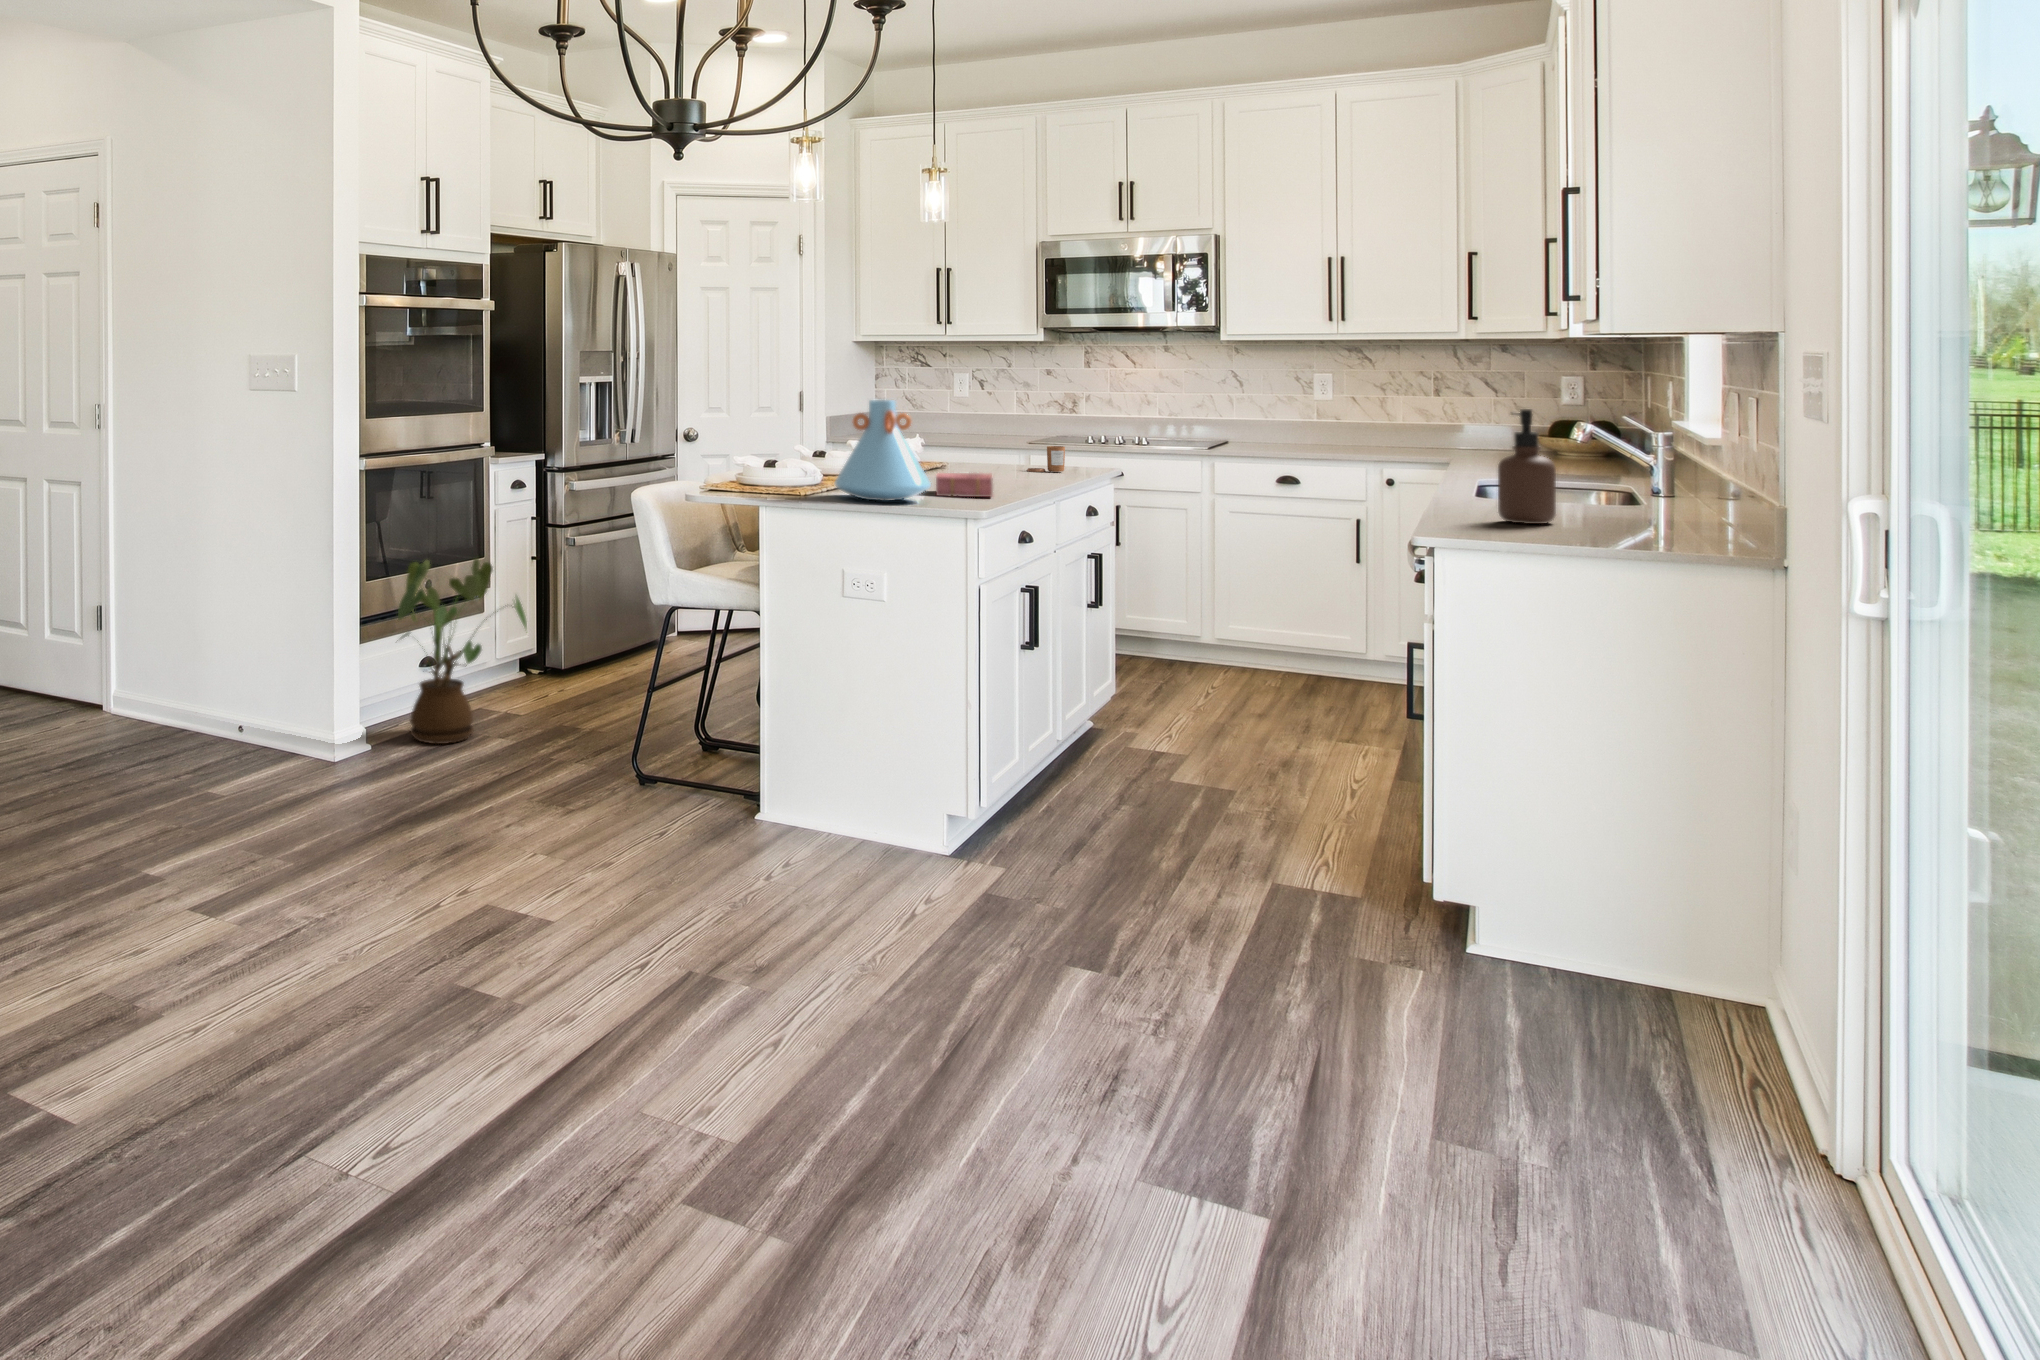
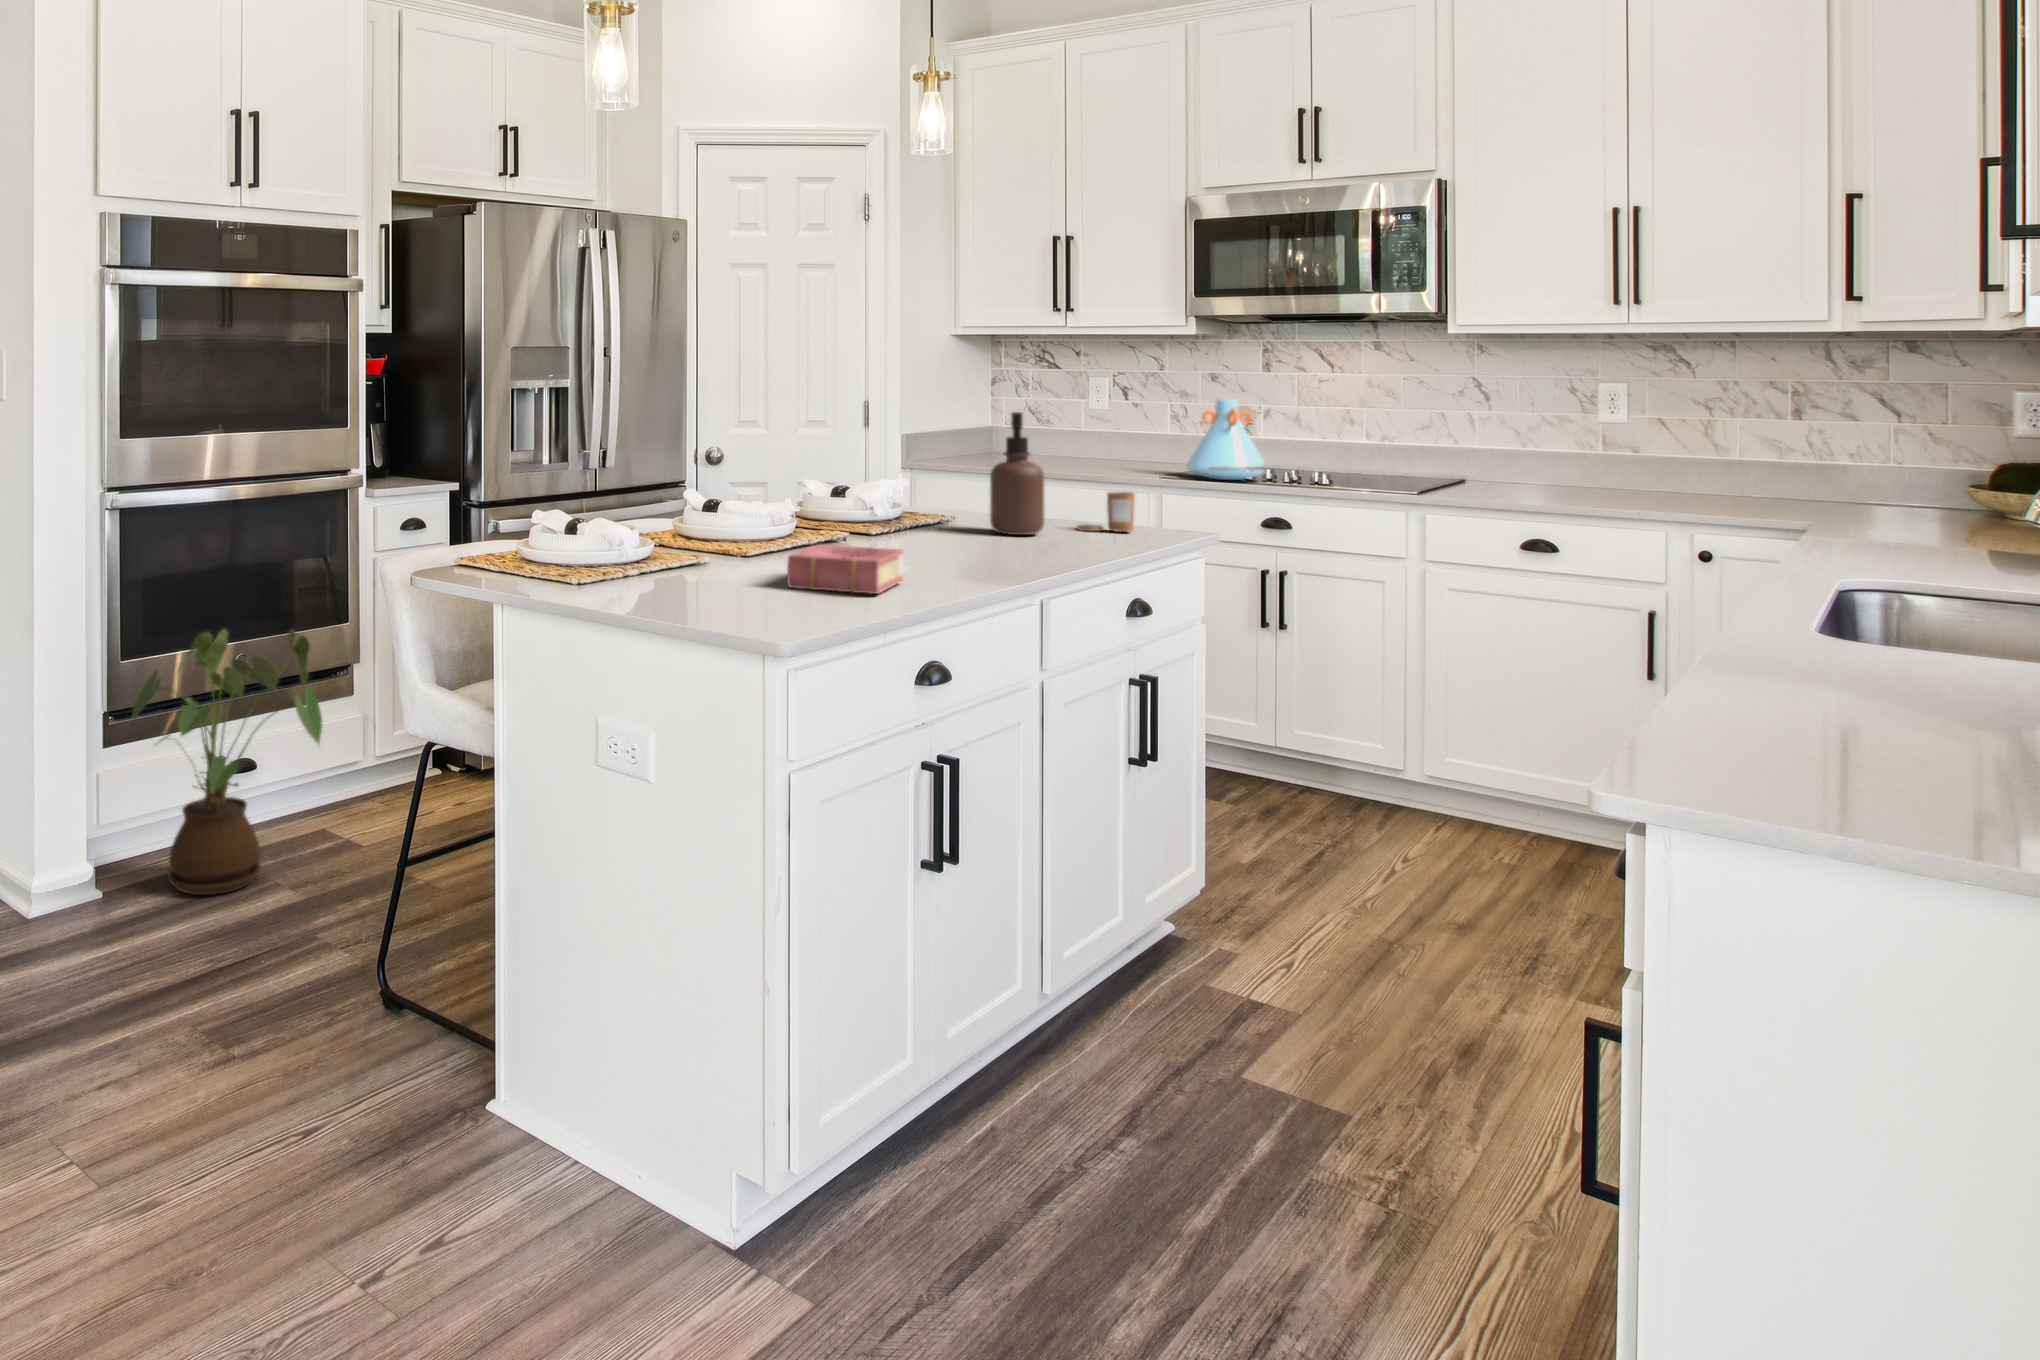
vase: present [835,400,931,501] -> present [1187,399,1265,480]
soap dispenser: present [1498,409,1556,524] -> present [990,412,1044,535]

